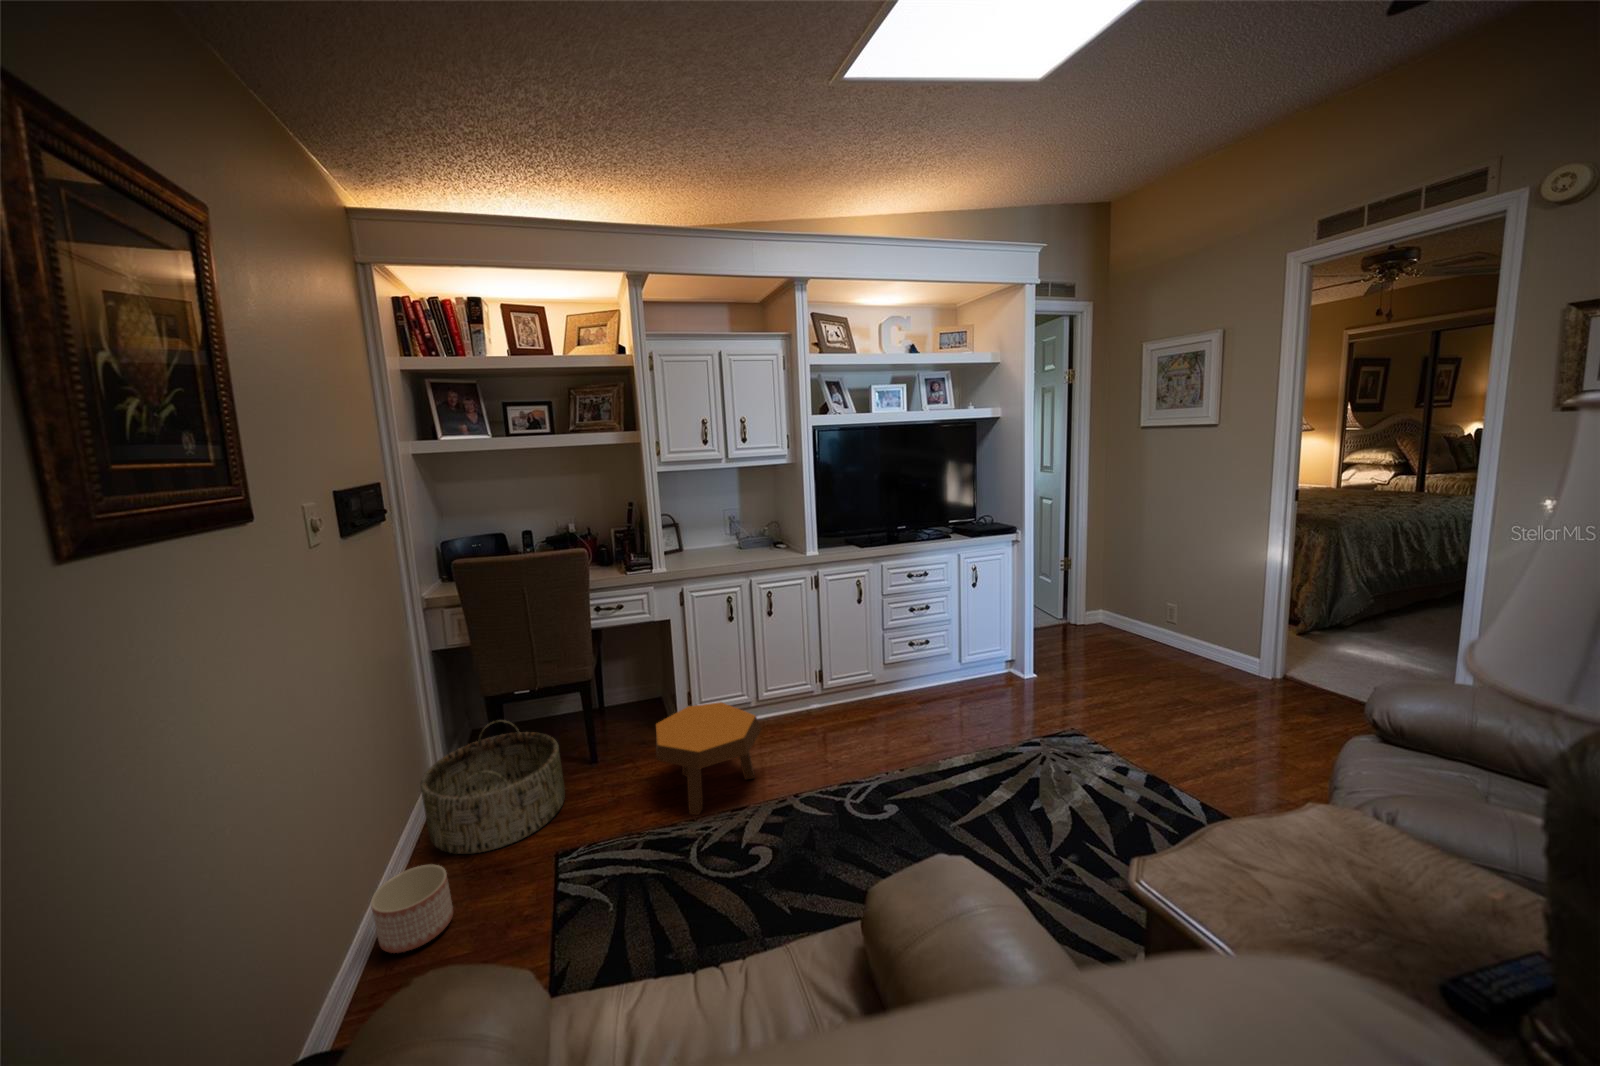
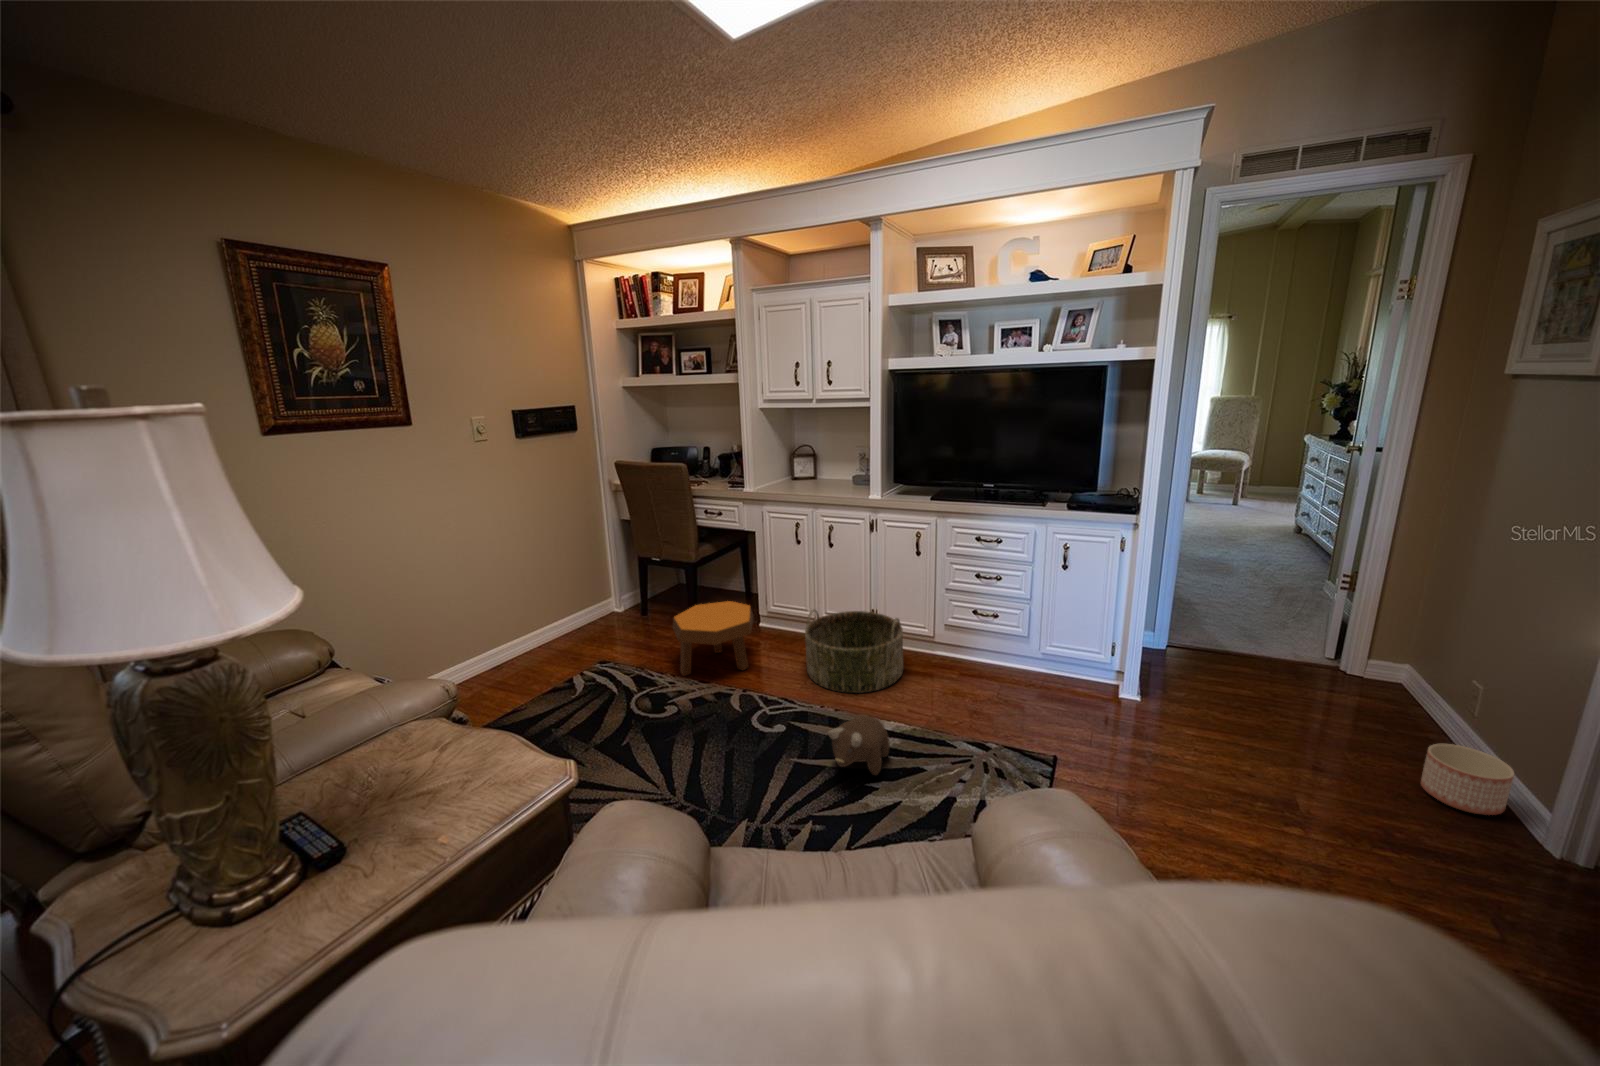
basket: present [420,720,565,854] -> present [805,610,903,693]
plush toy: none [961,748,1020,806] -> present [828,716,890,775]
planter: present [371,865,453,953] -> present [1421,744,1514,815]

